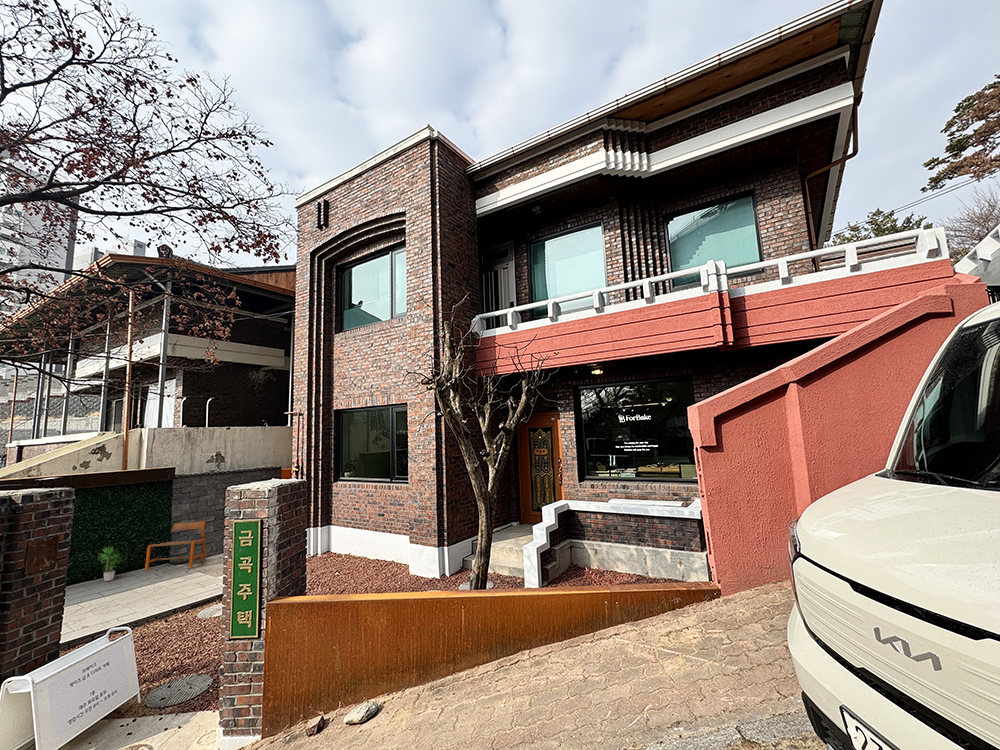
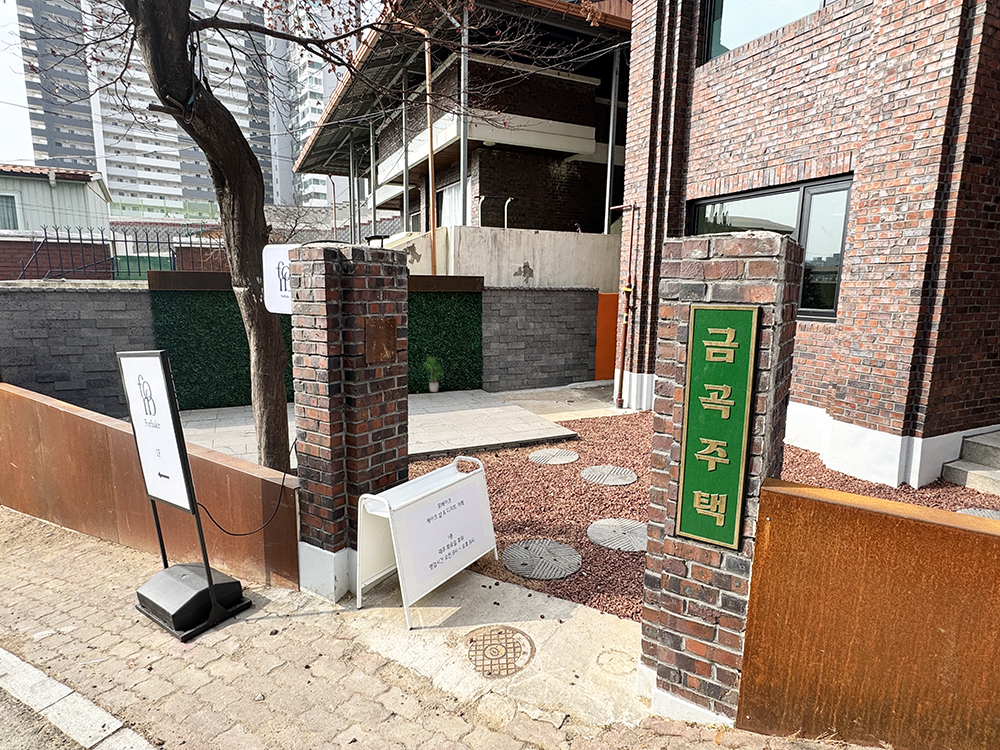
bench: present [145,521,206,570] -> none [463,341,518,393]

